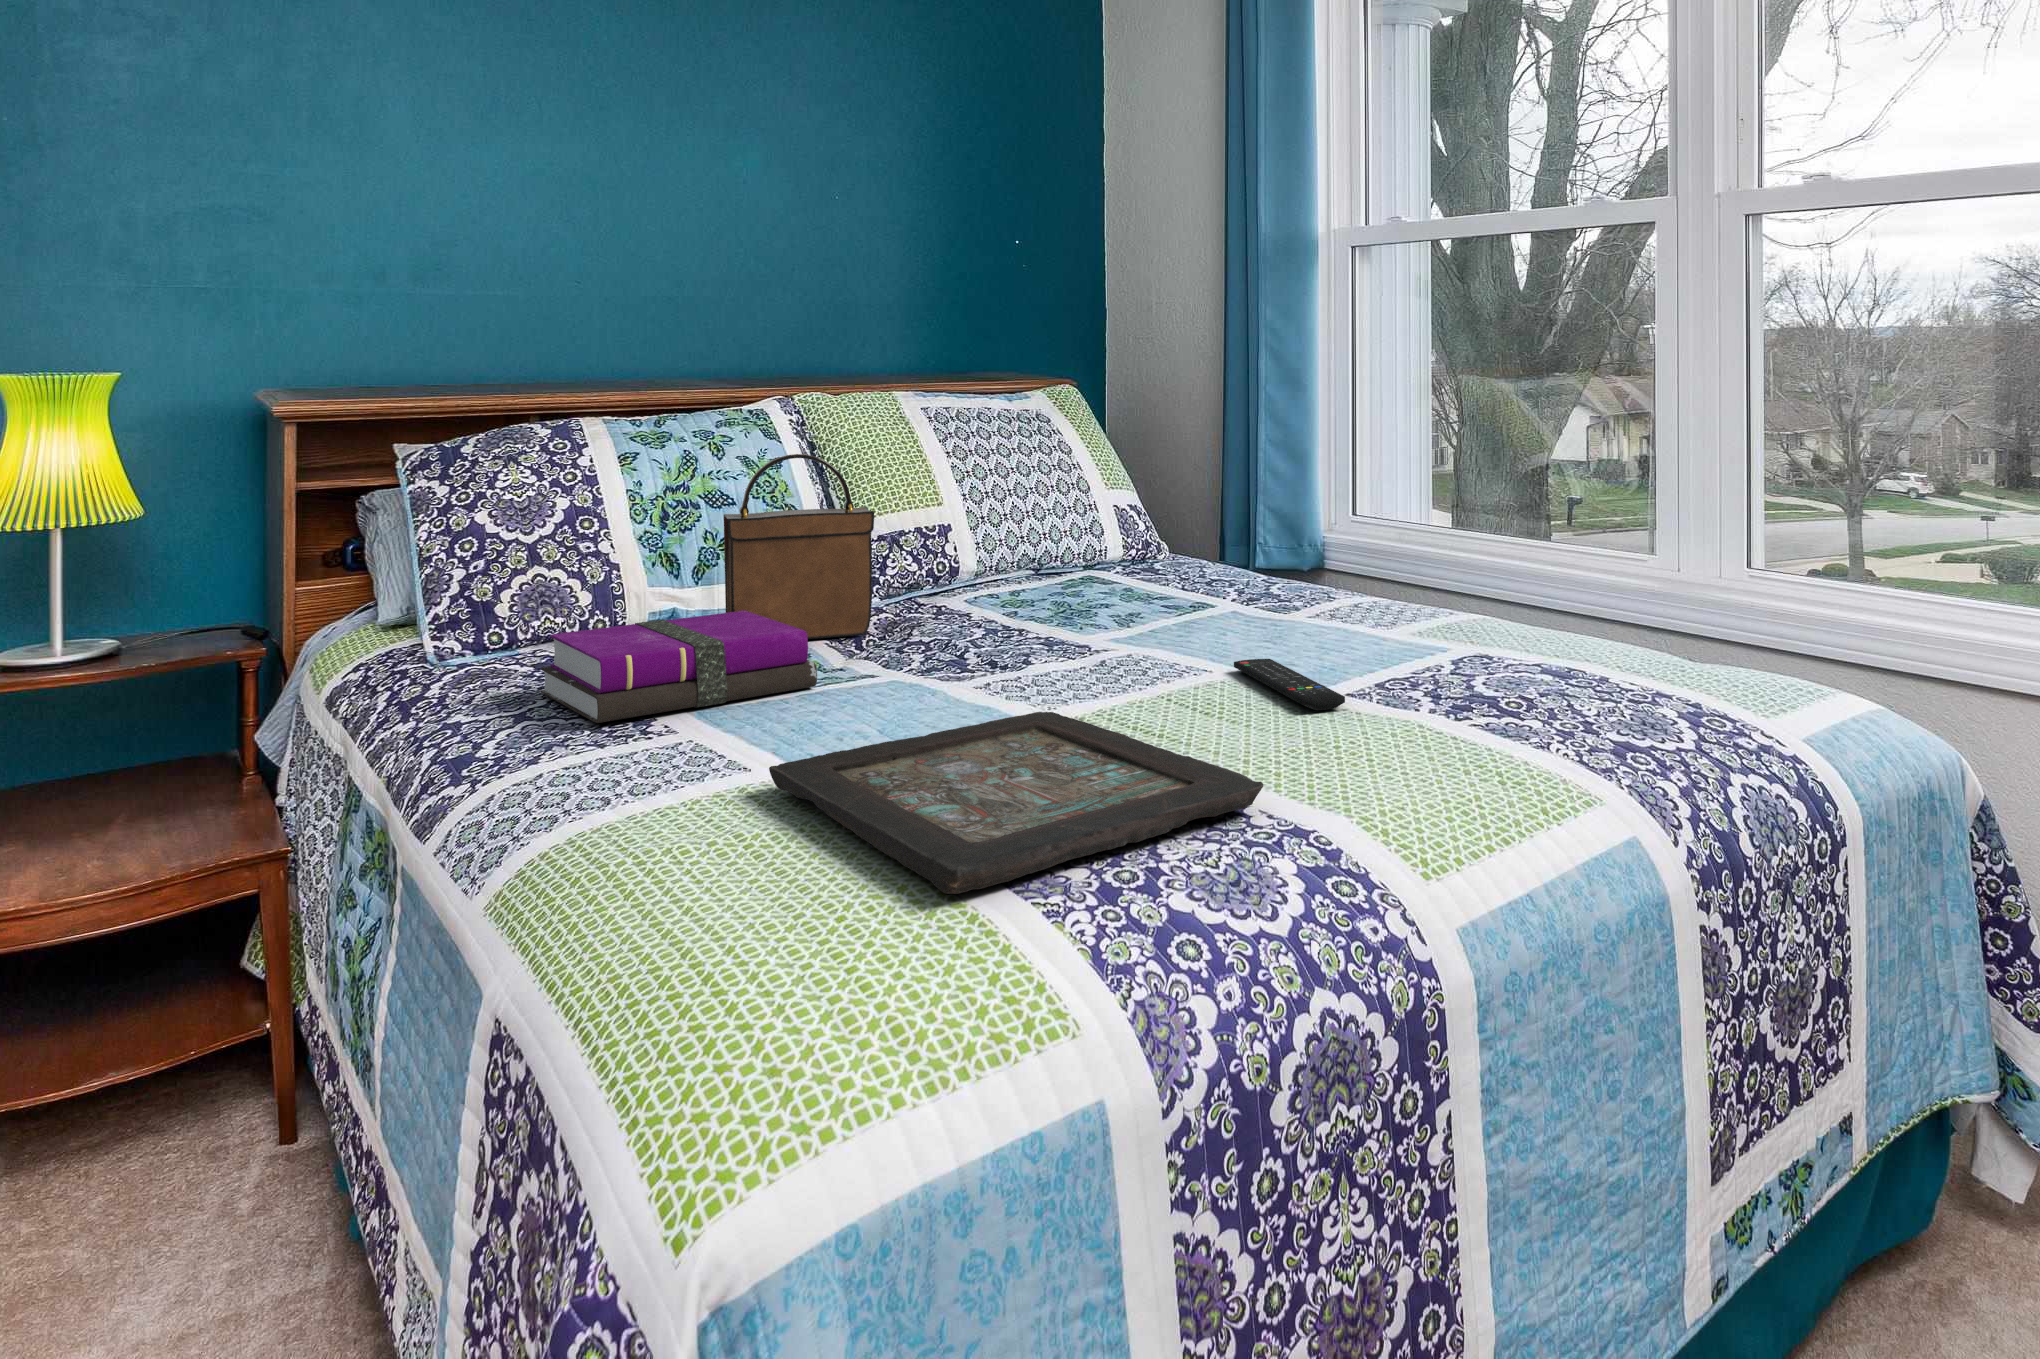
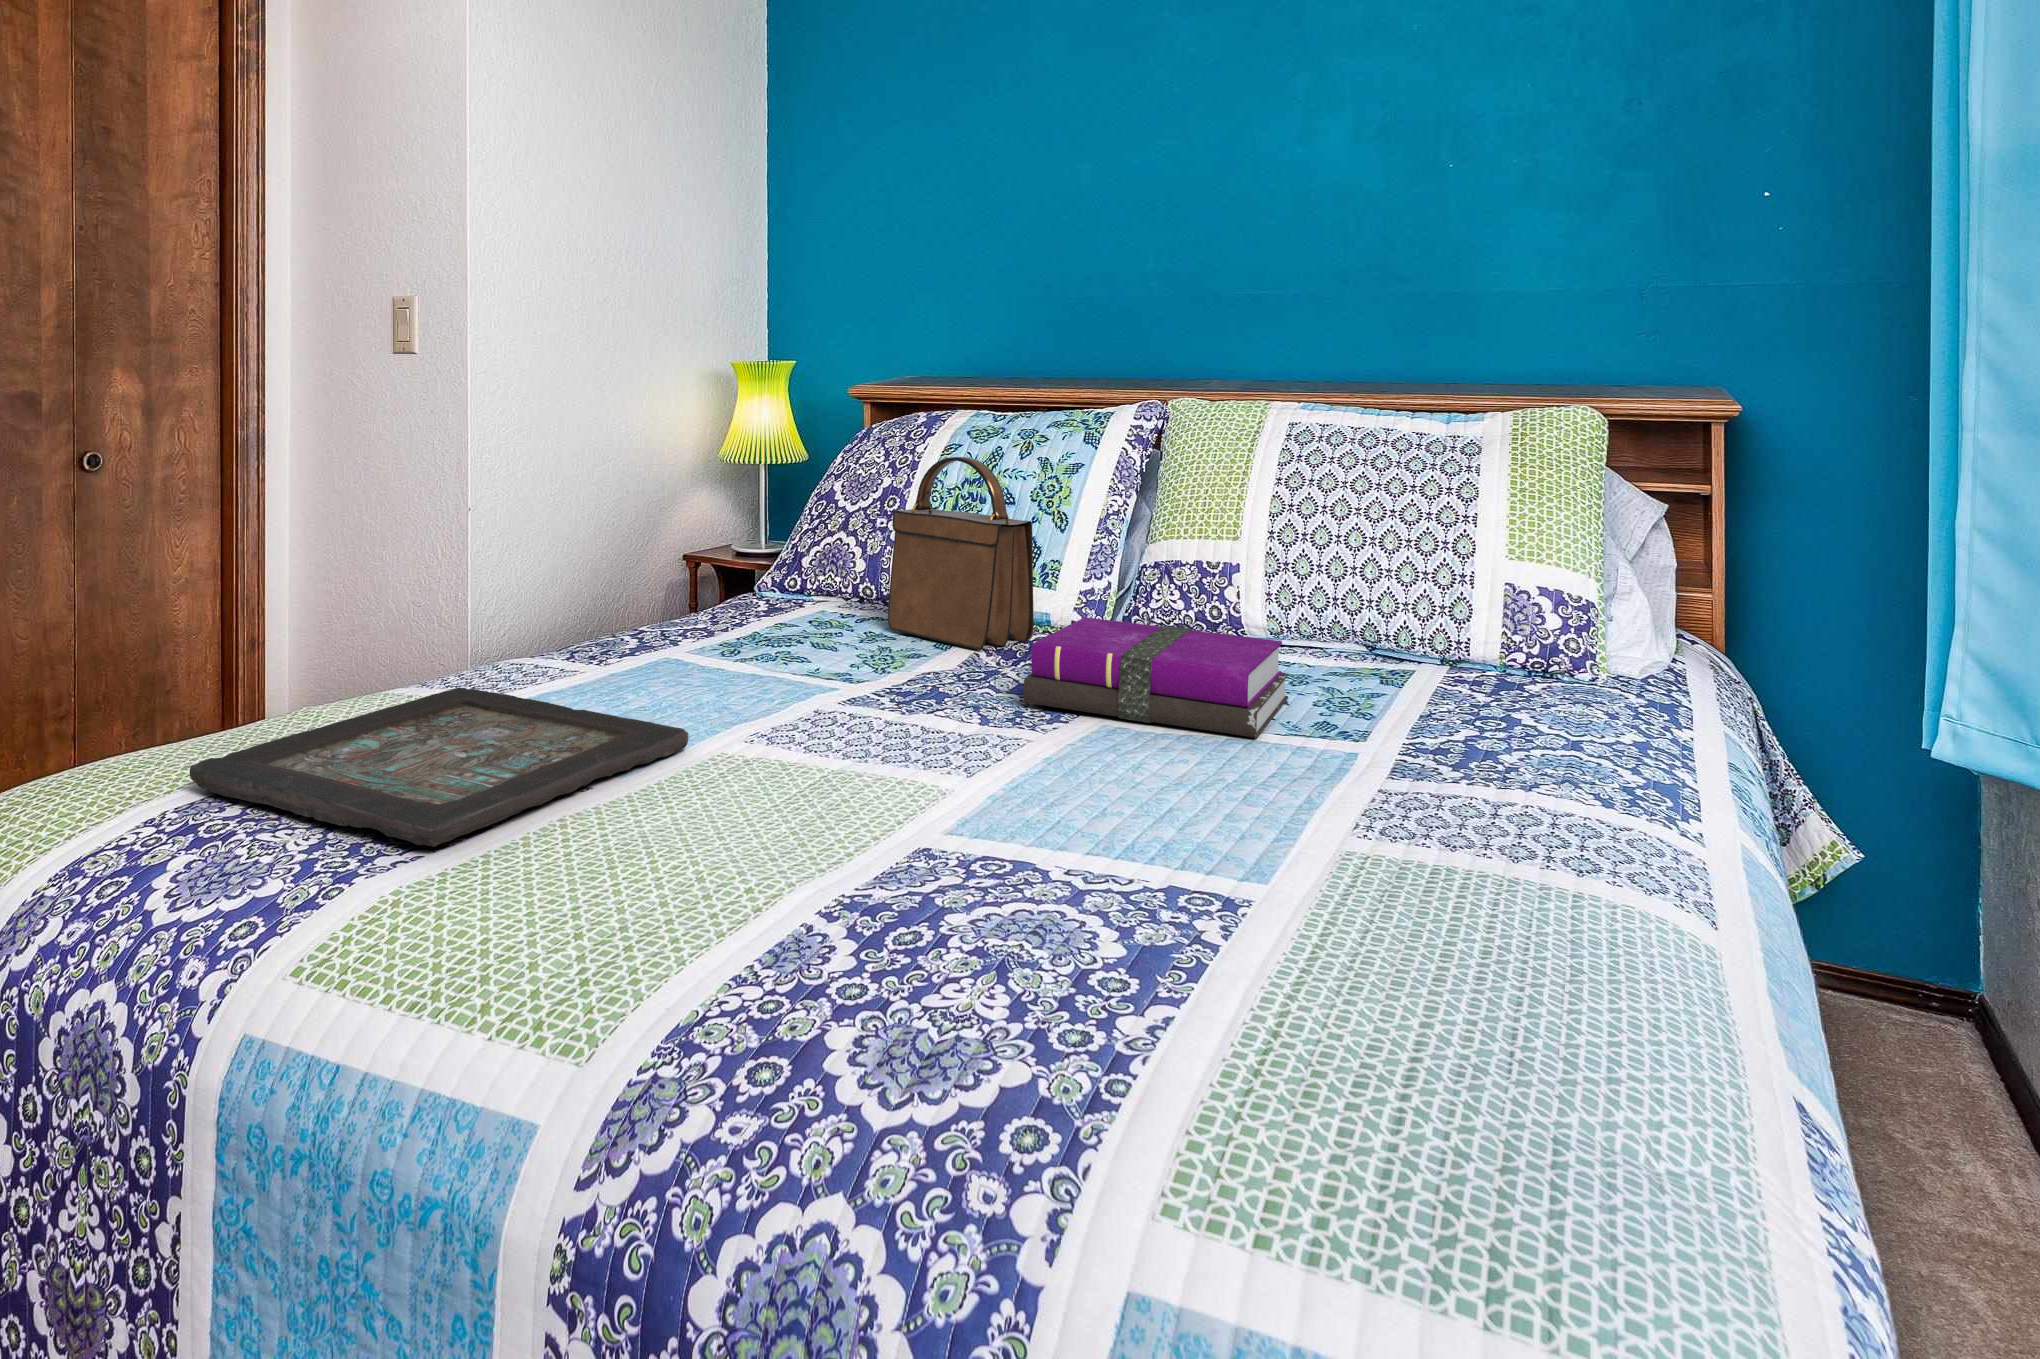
notebook: present [541,611,817,723] -> present [1023,617,1289,738]
remote control: present [1234,659,1345,710] -> none [835,773,1046,847]

